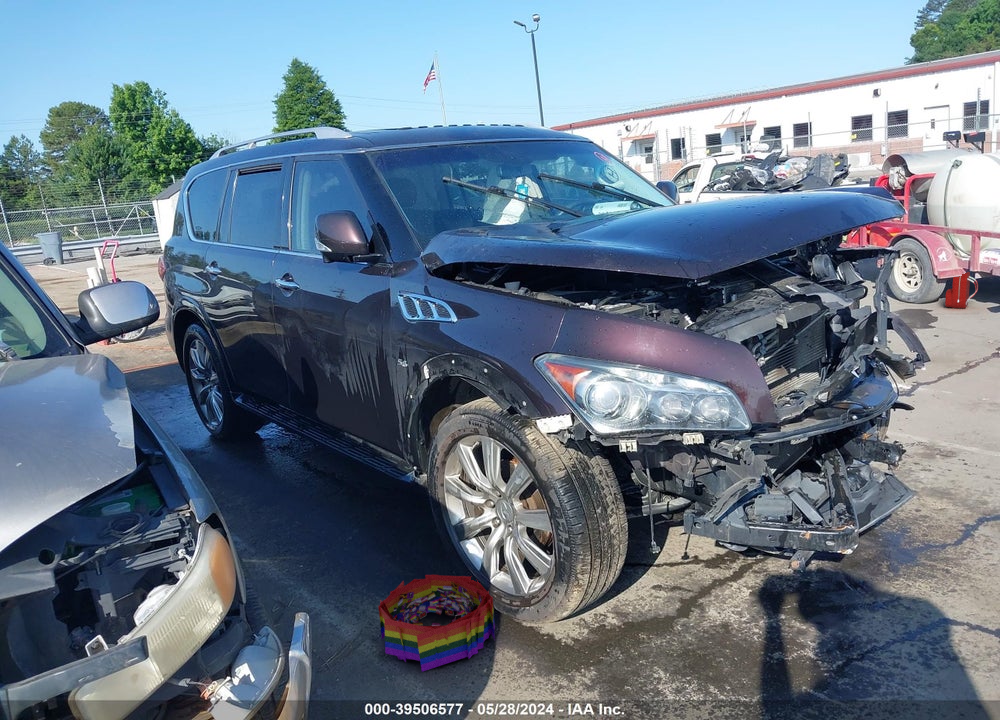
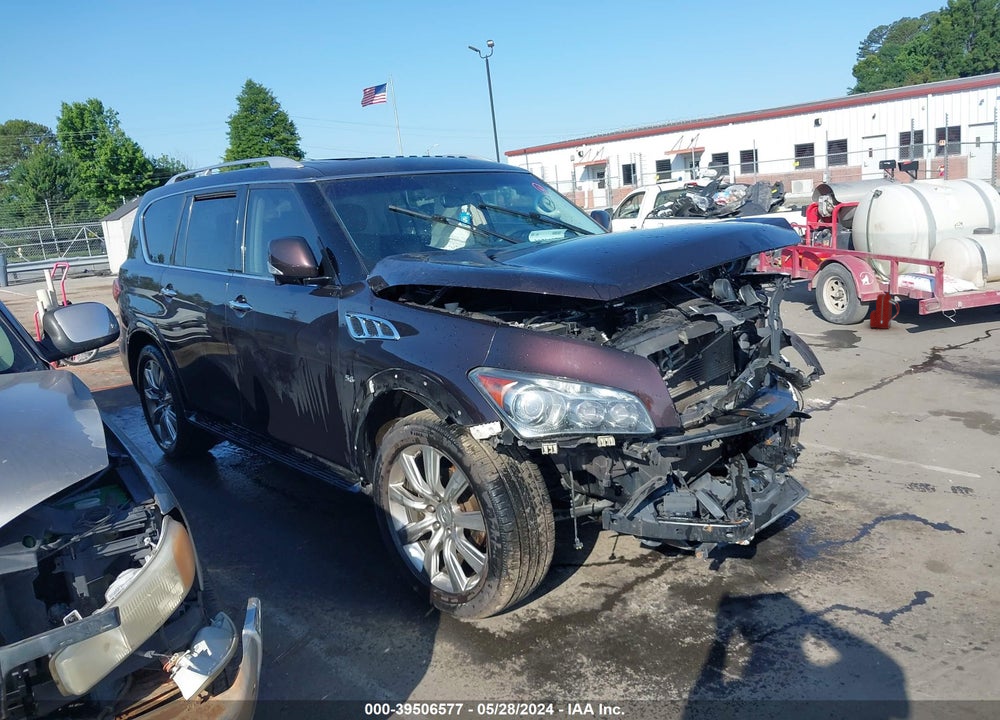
storage bin: present [378,575,495,672] -> none [326,575,435,663]

